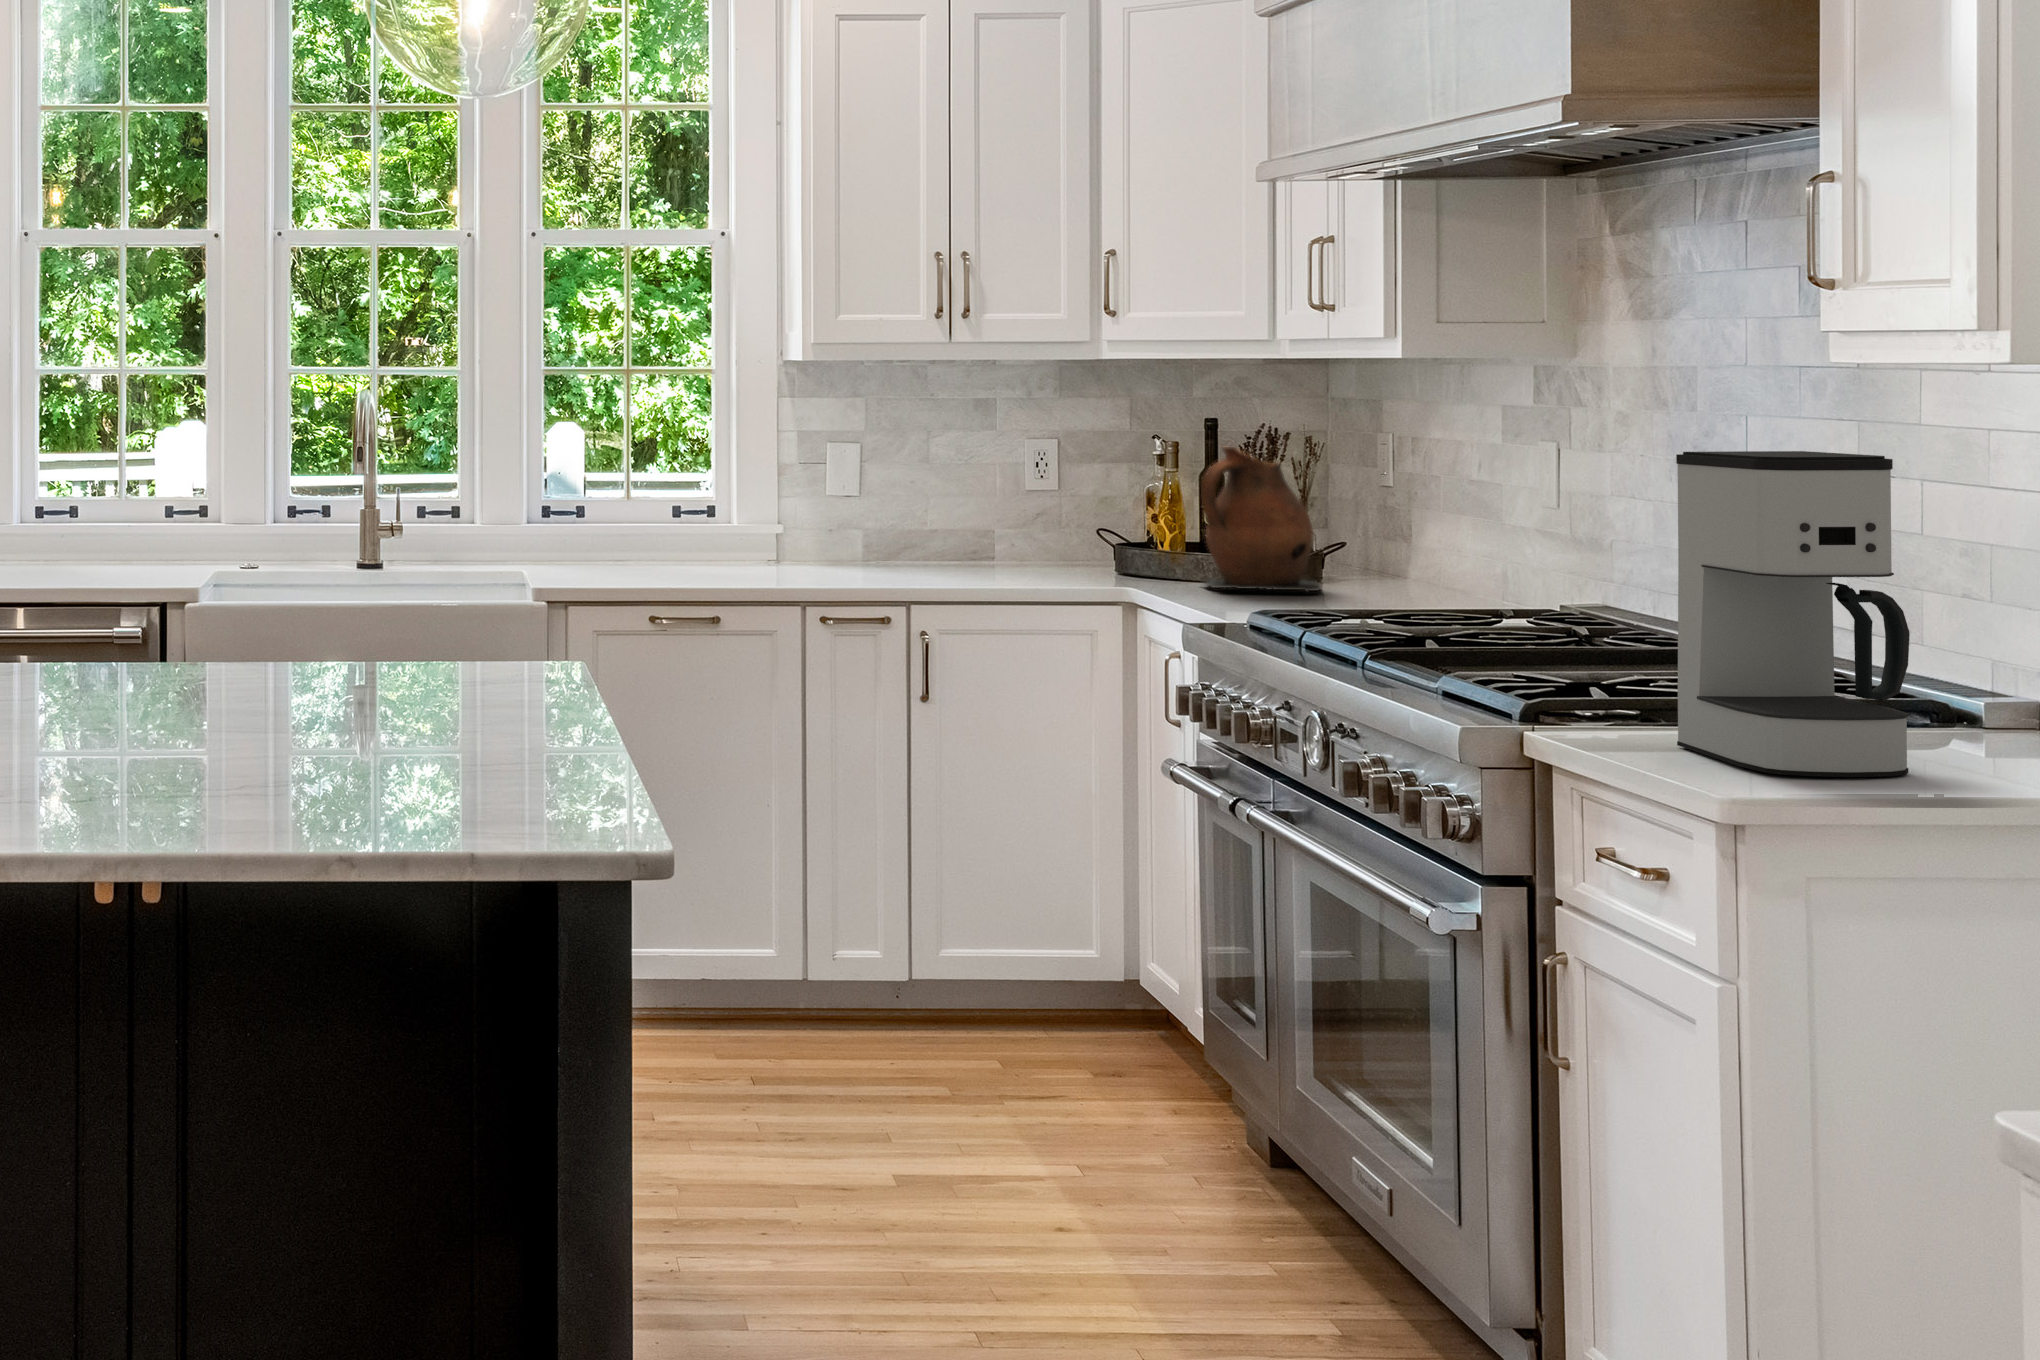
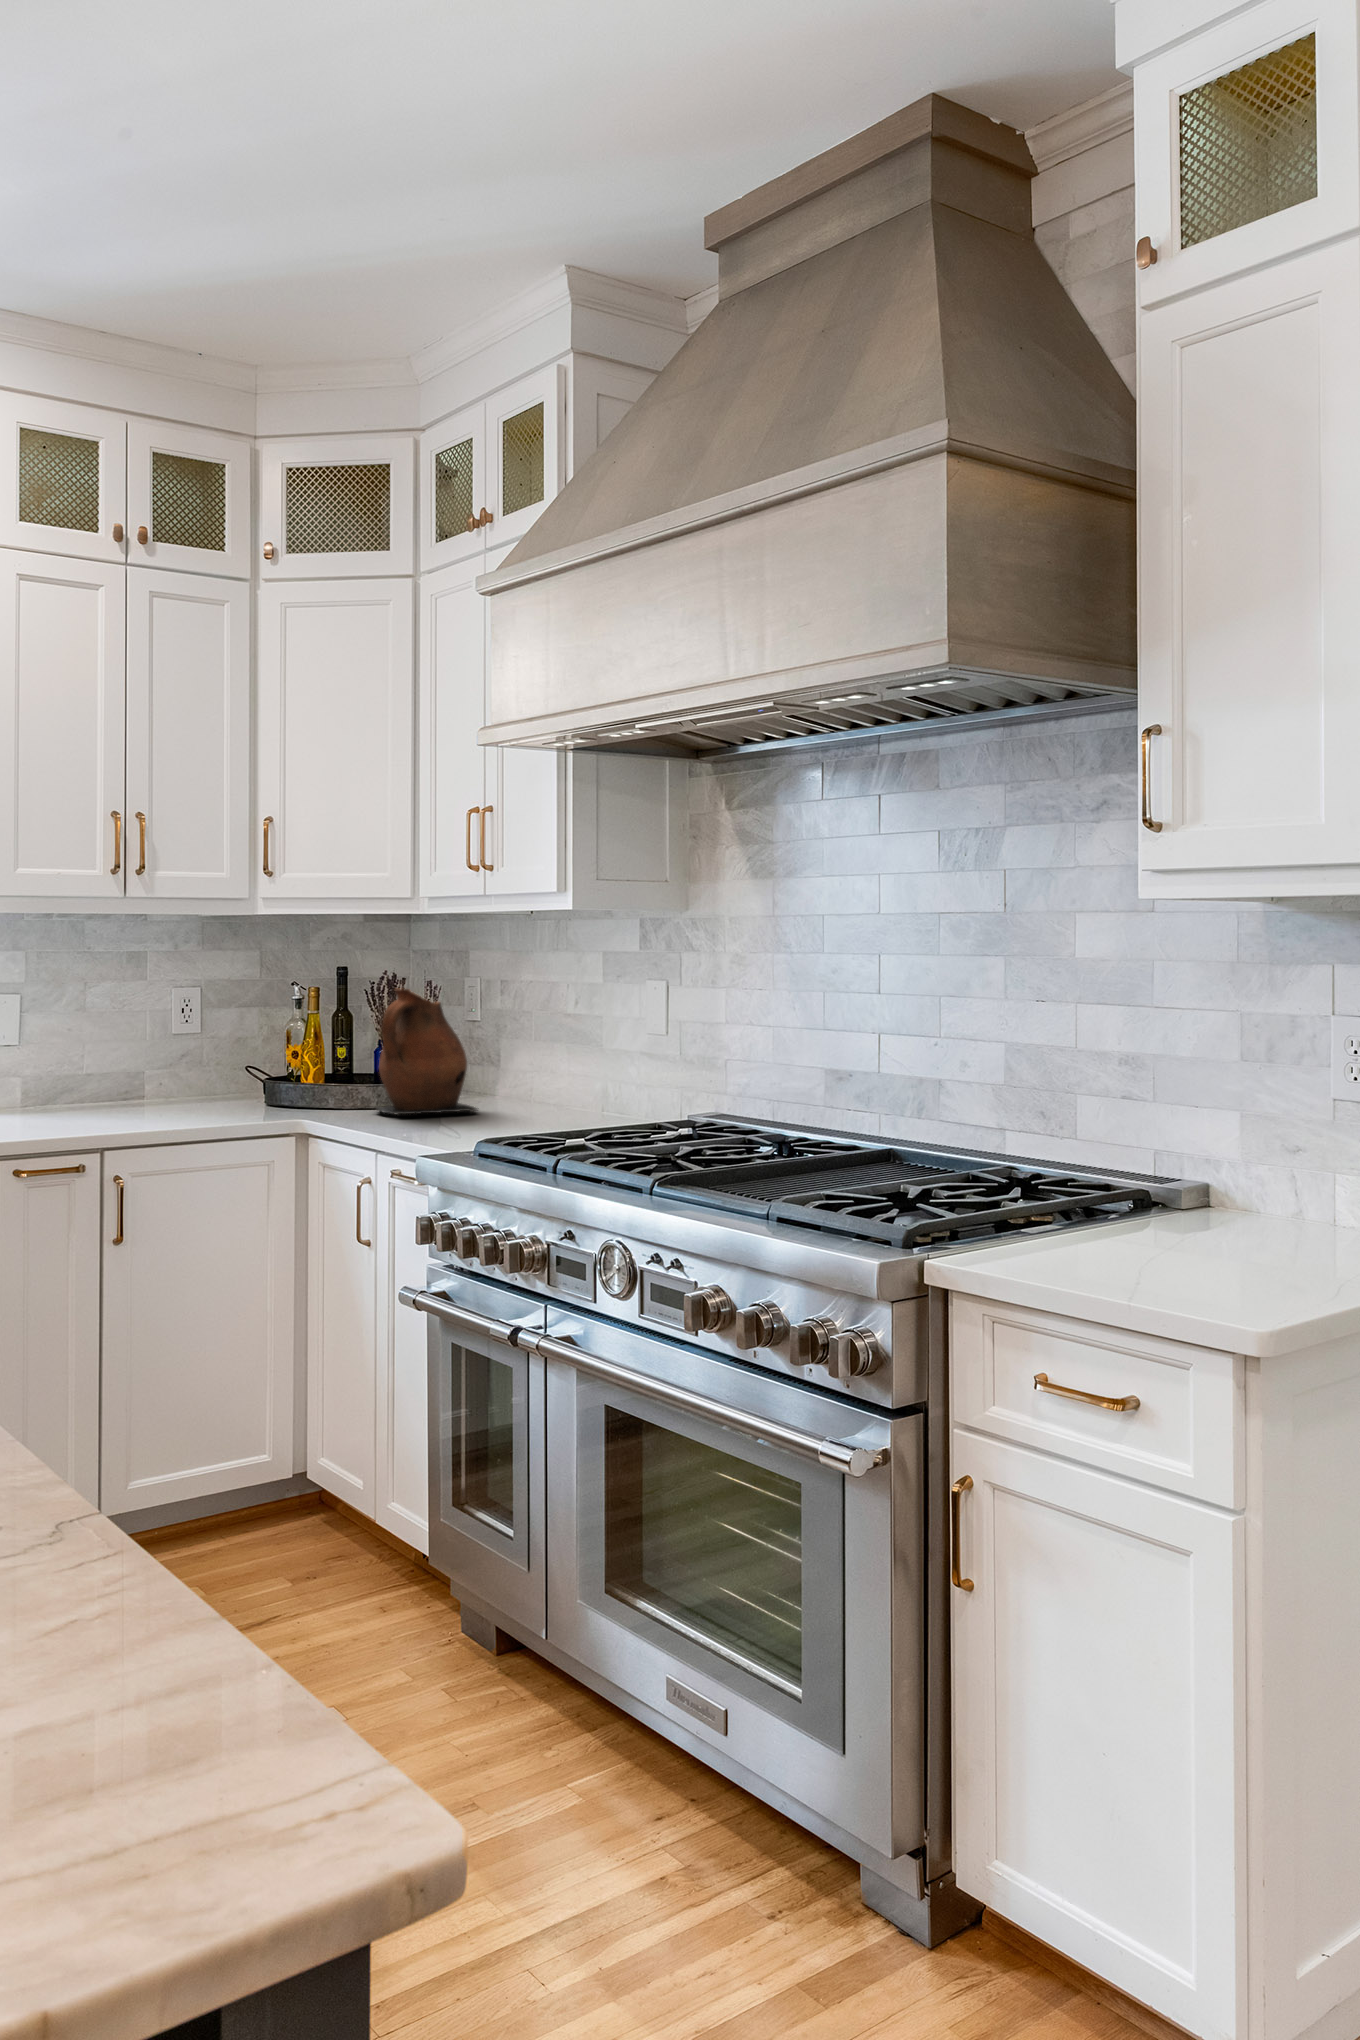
coffee maker: present [1676,451,1910,777] -> none [1037,961,1236,1250]

